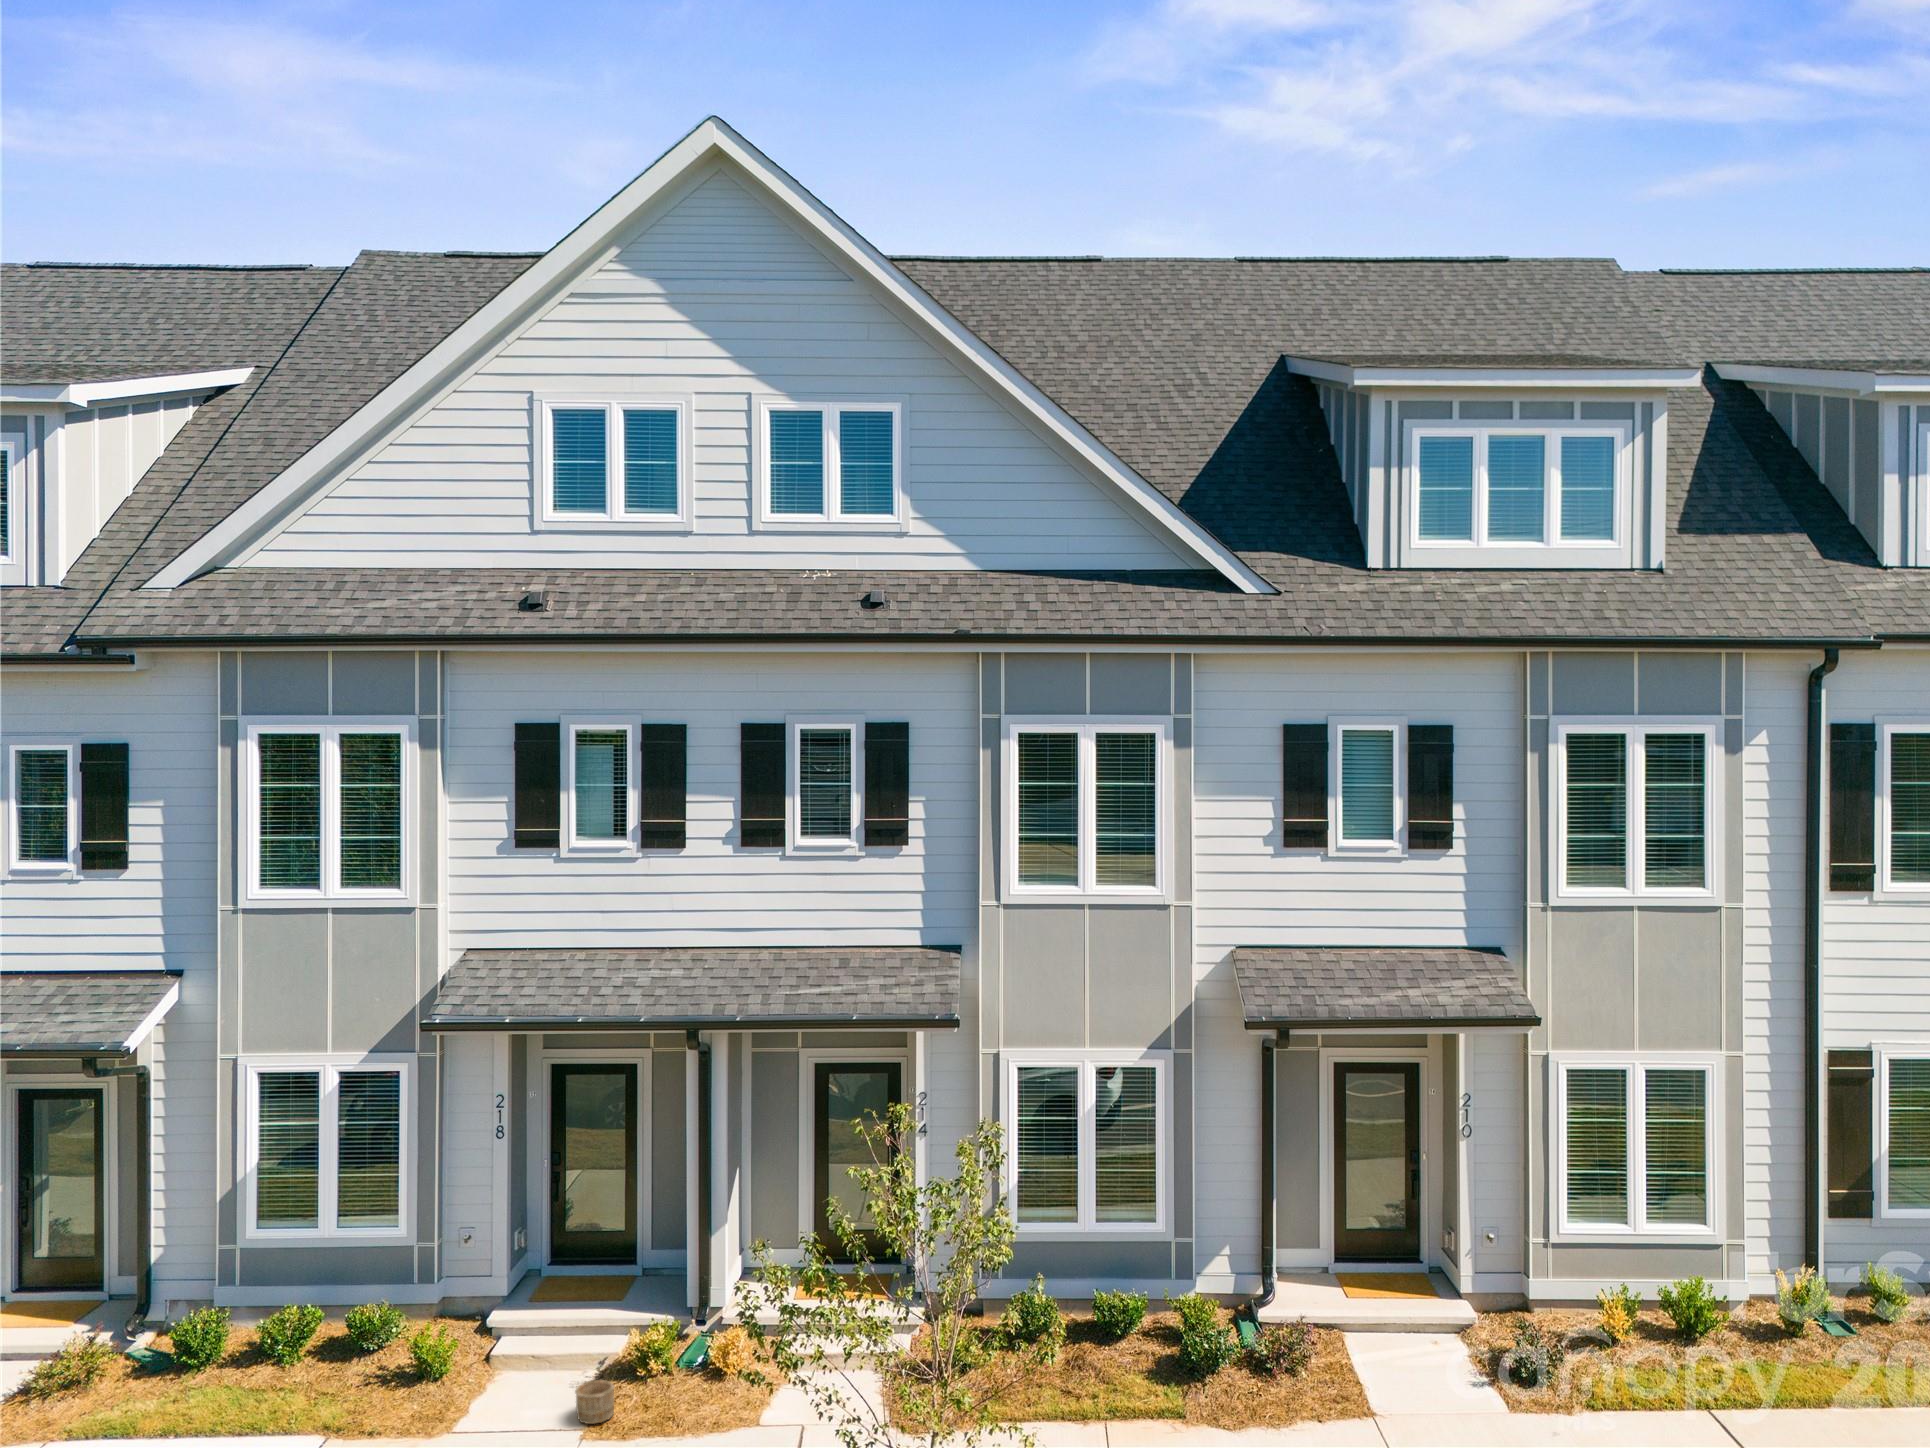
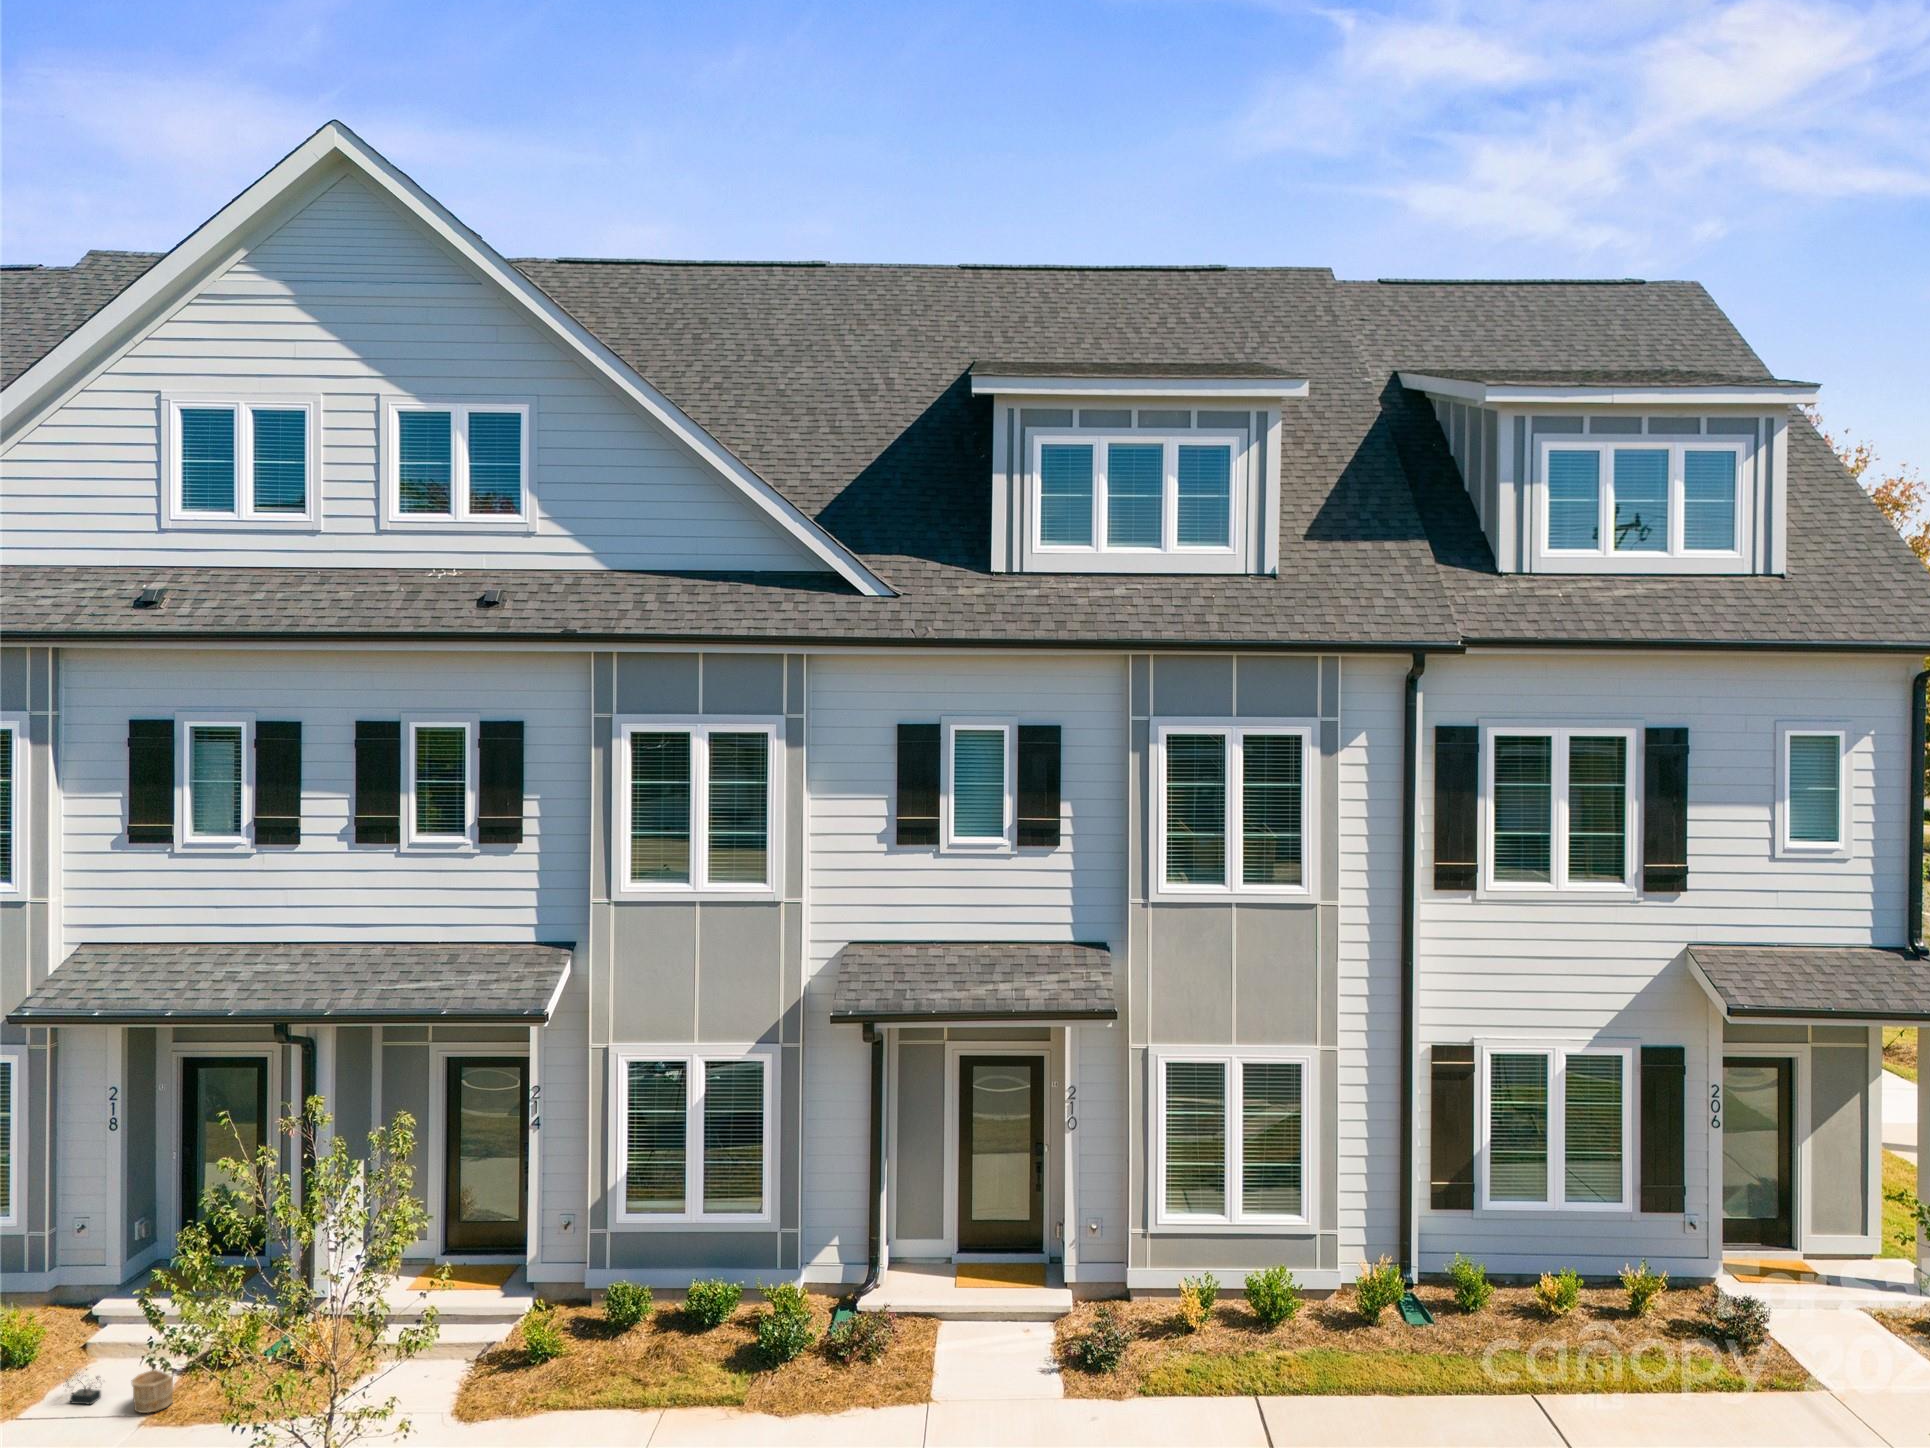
decorative plant: none [503,1377,543,1416] -> present [66,1368,101,1404]

